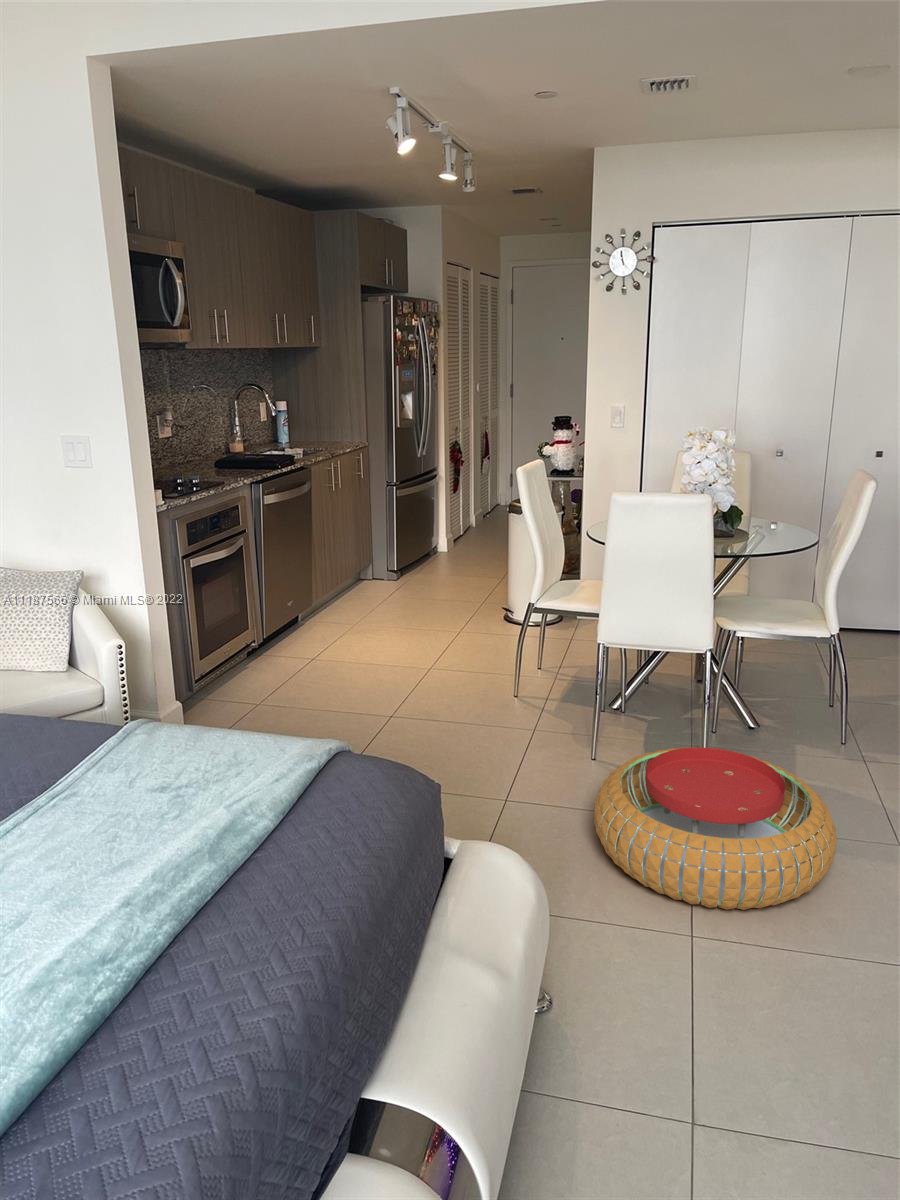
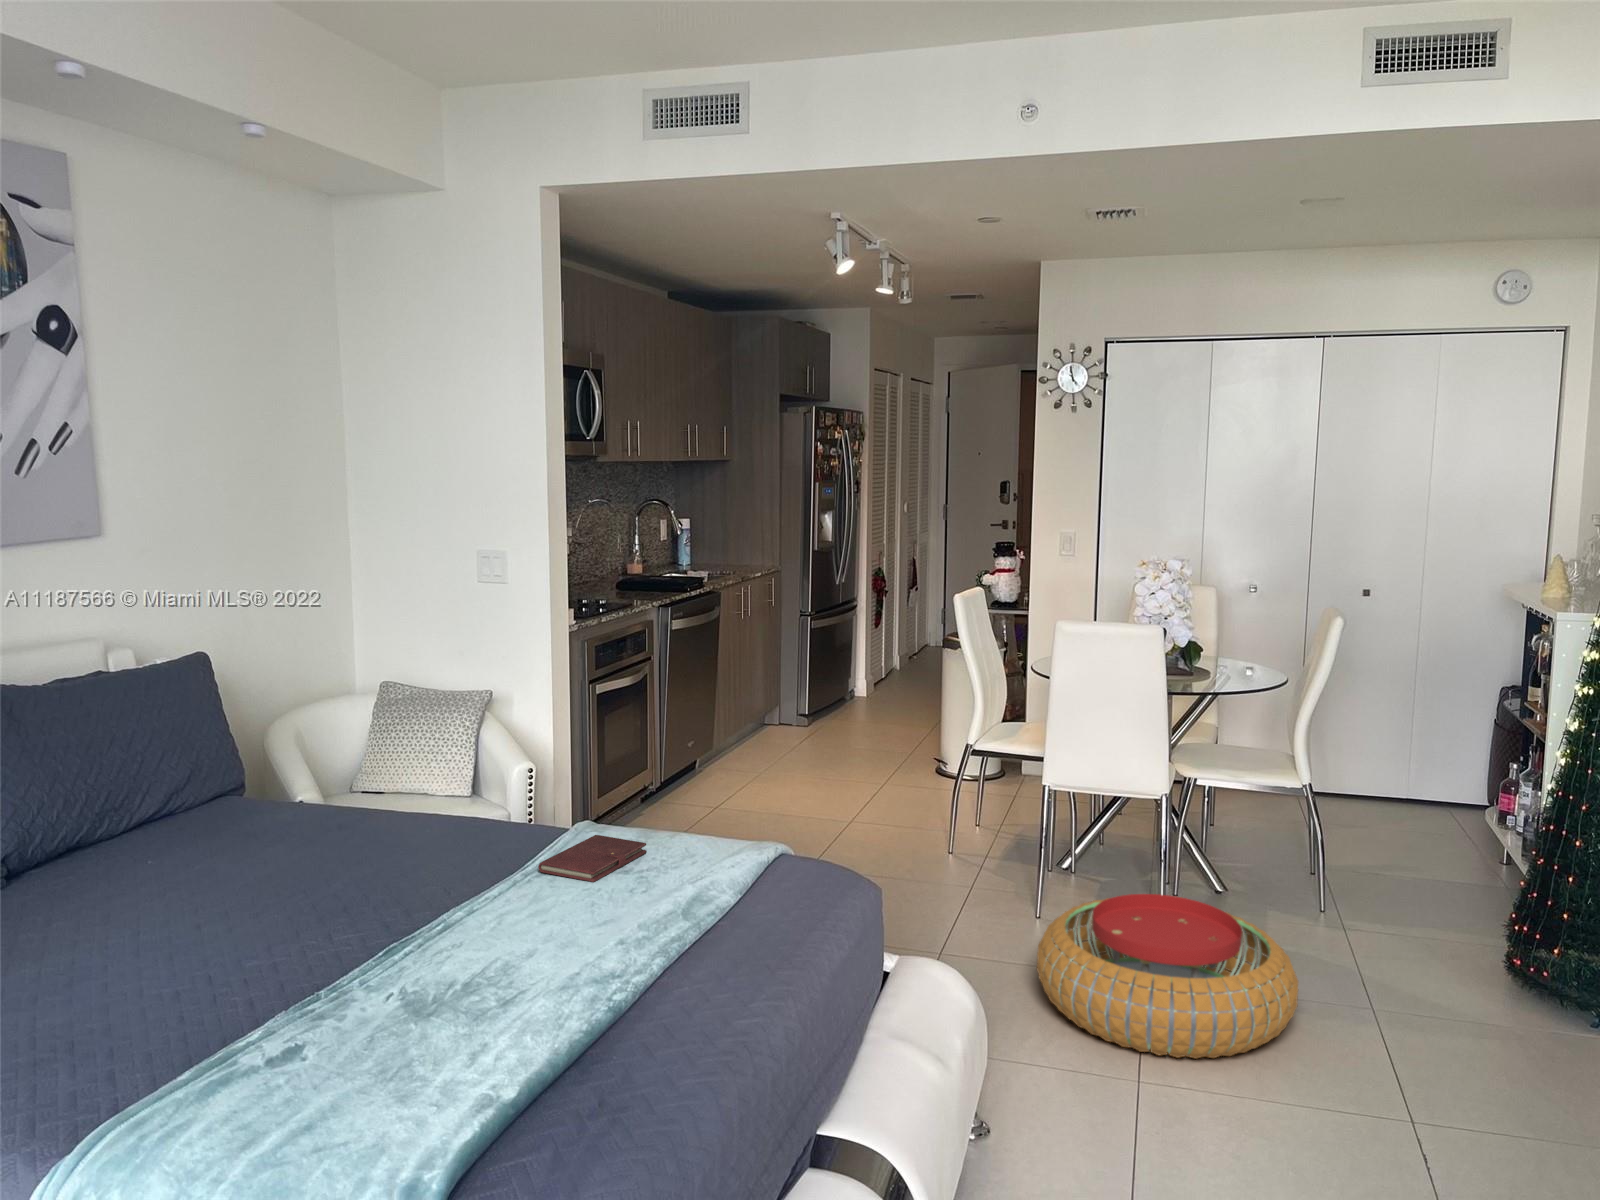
notebook: none [68,741,192,804] -> present [538,835,647,882]

